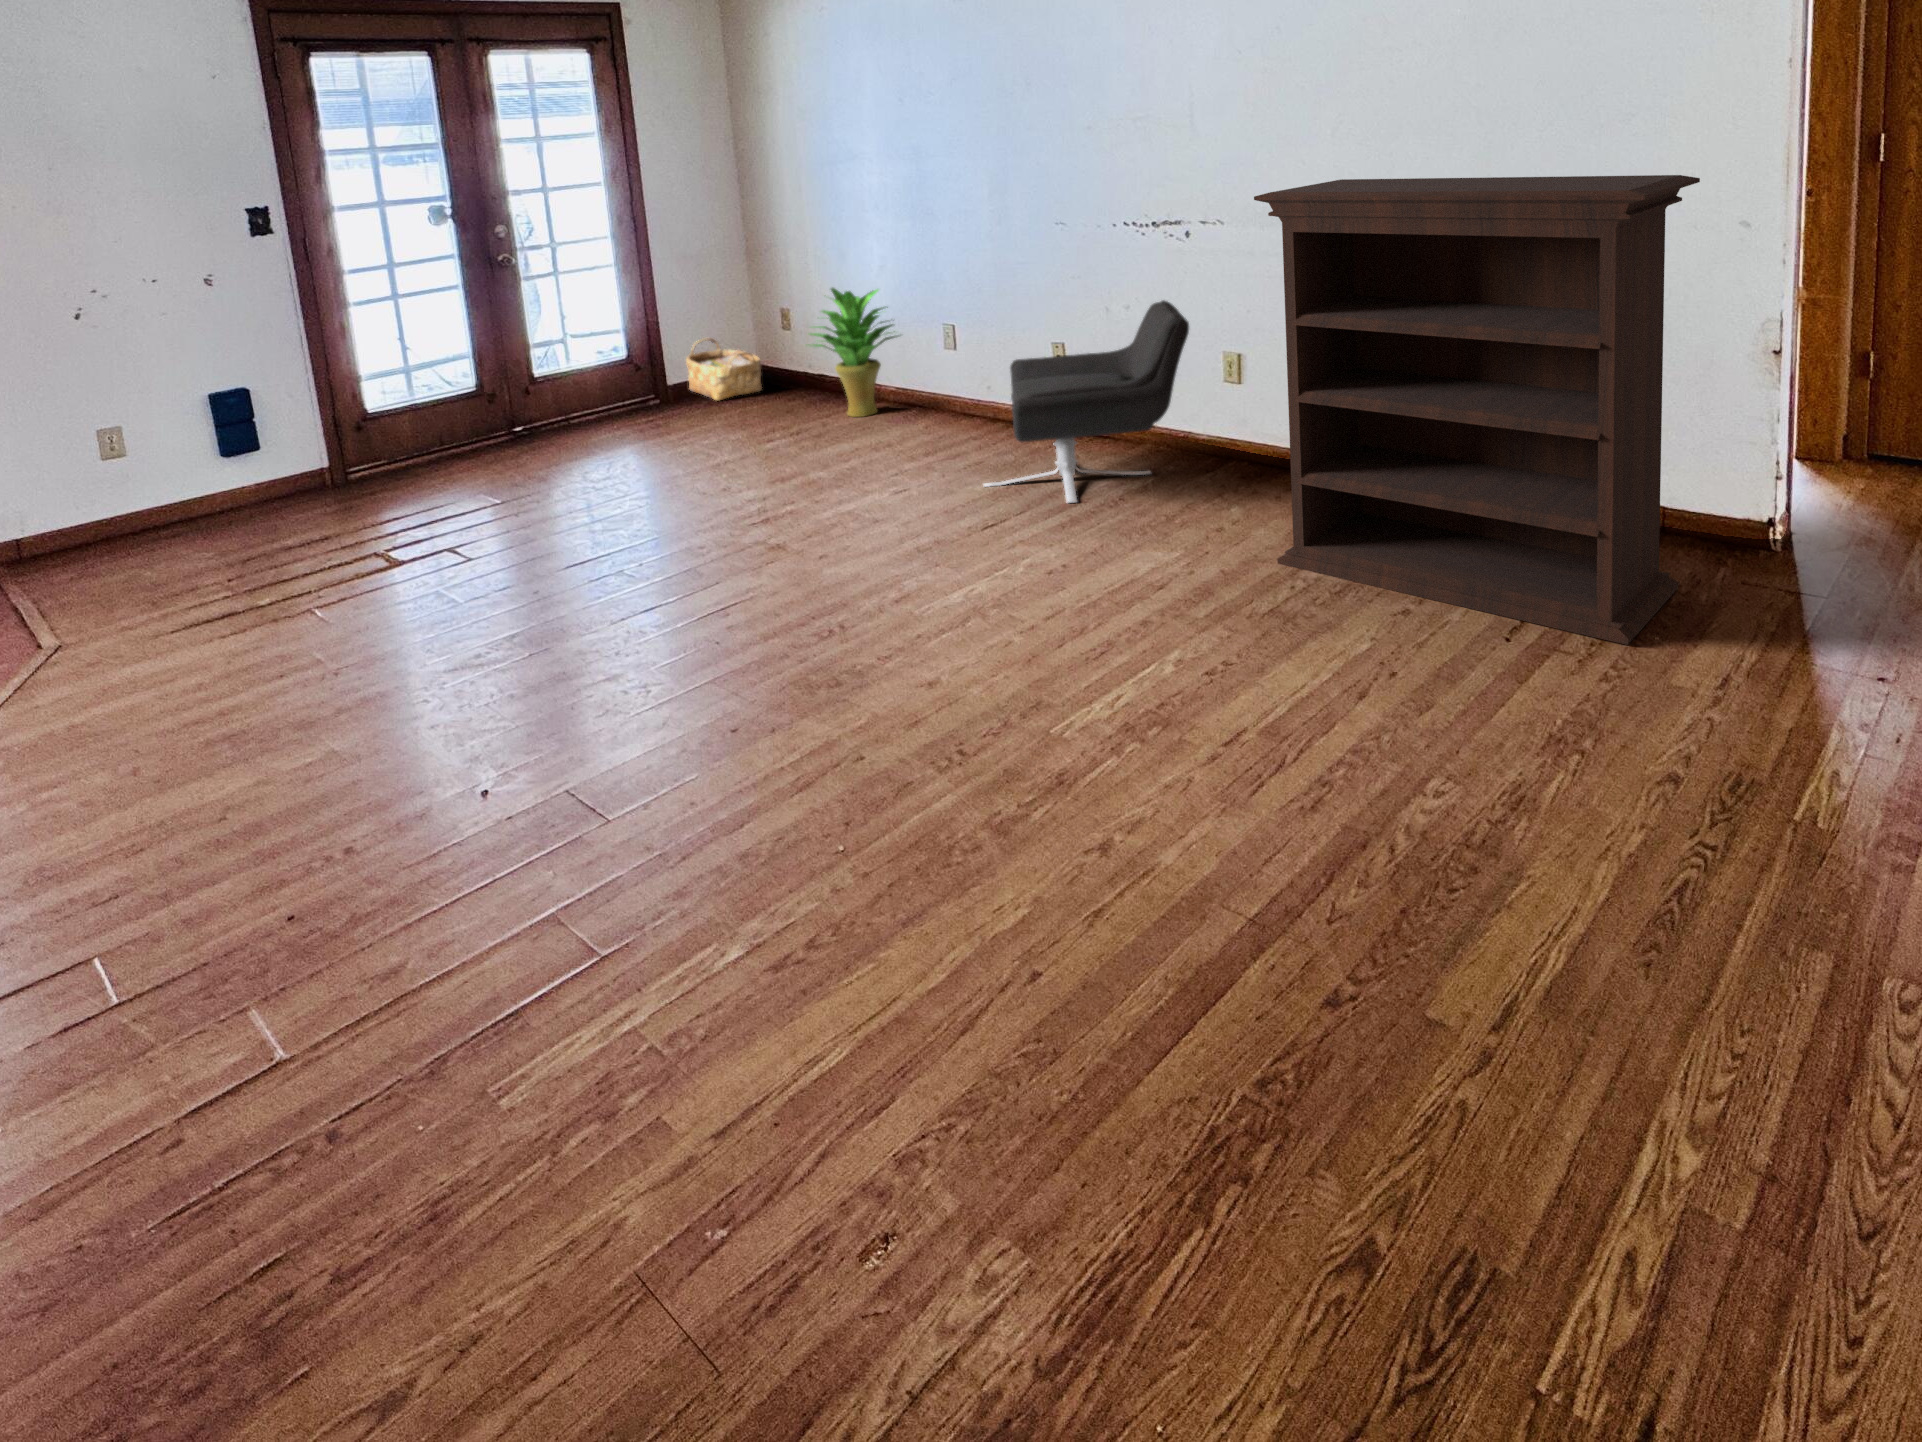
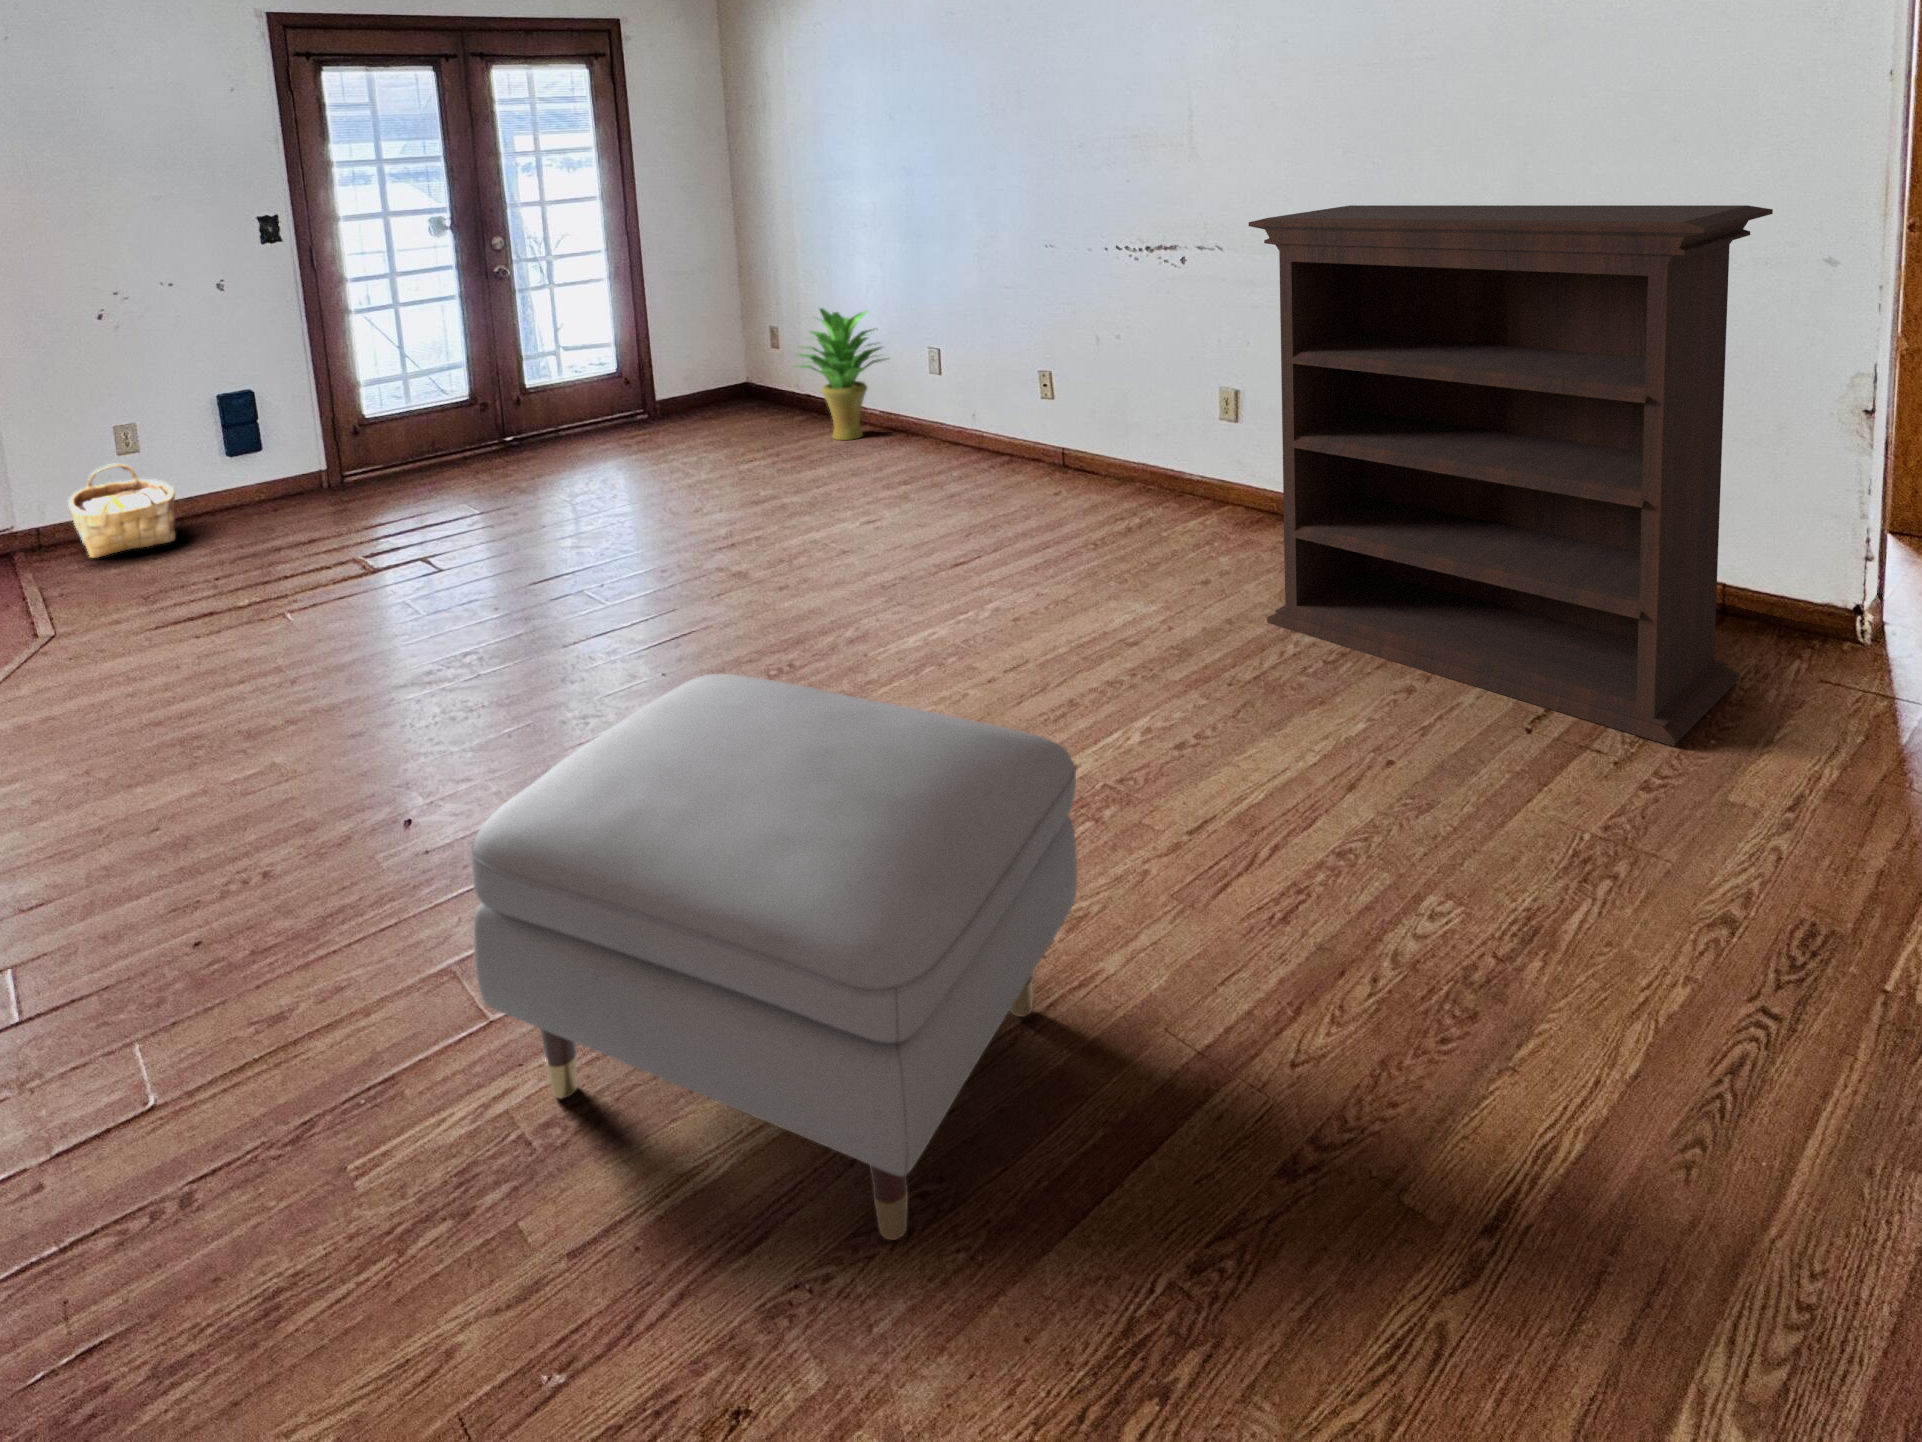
lounge chair: present [984,300,1189,503] -> none [960,331,1181,542]
woven basket: present [686,338,762,401] -> present [68,464,175,558]
ottoman: none [595,626,1139,1091] -> present [471,674,1077,1240]

